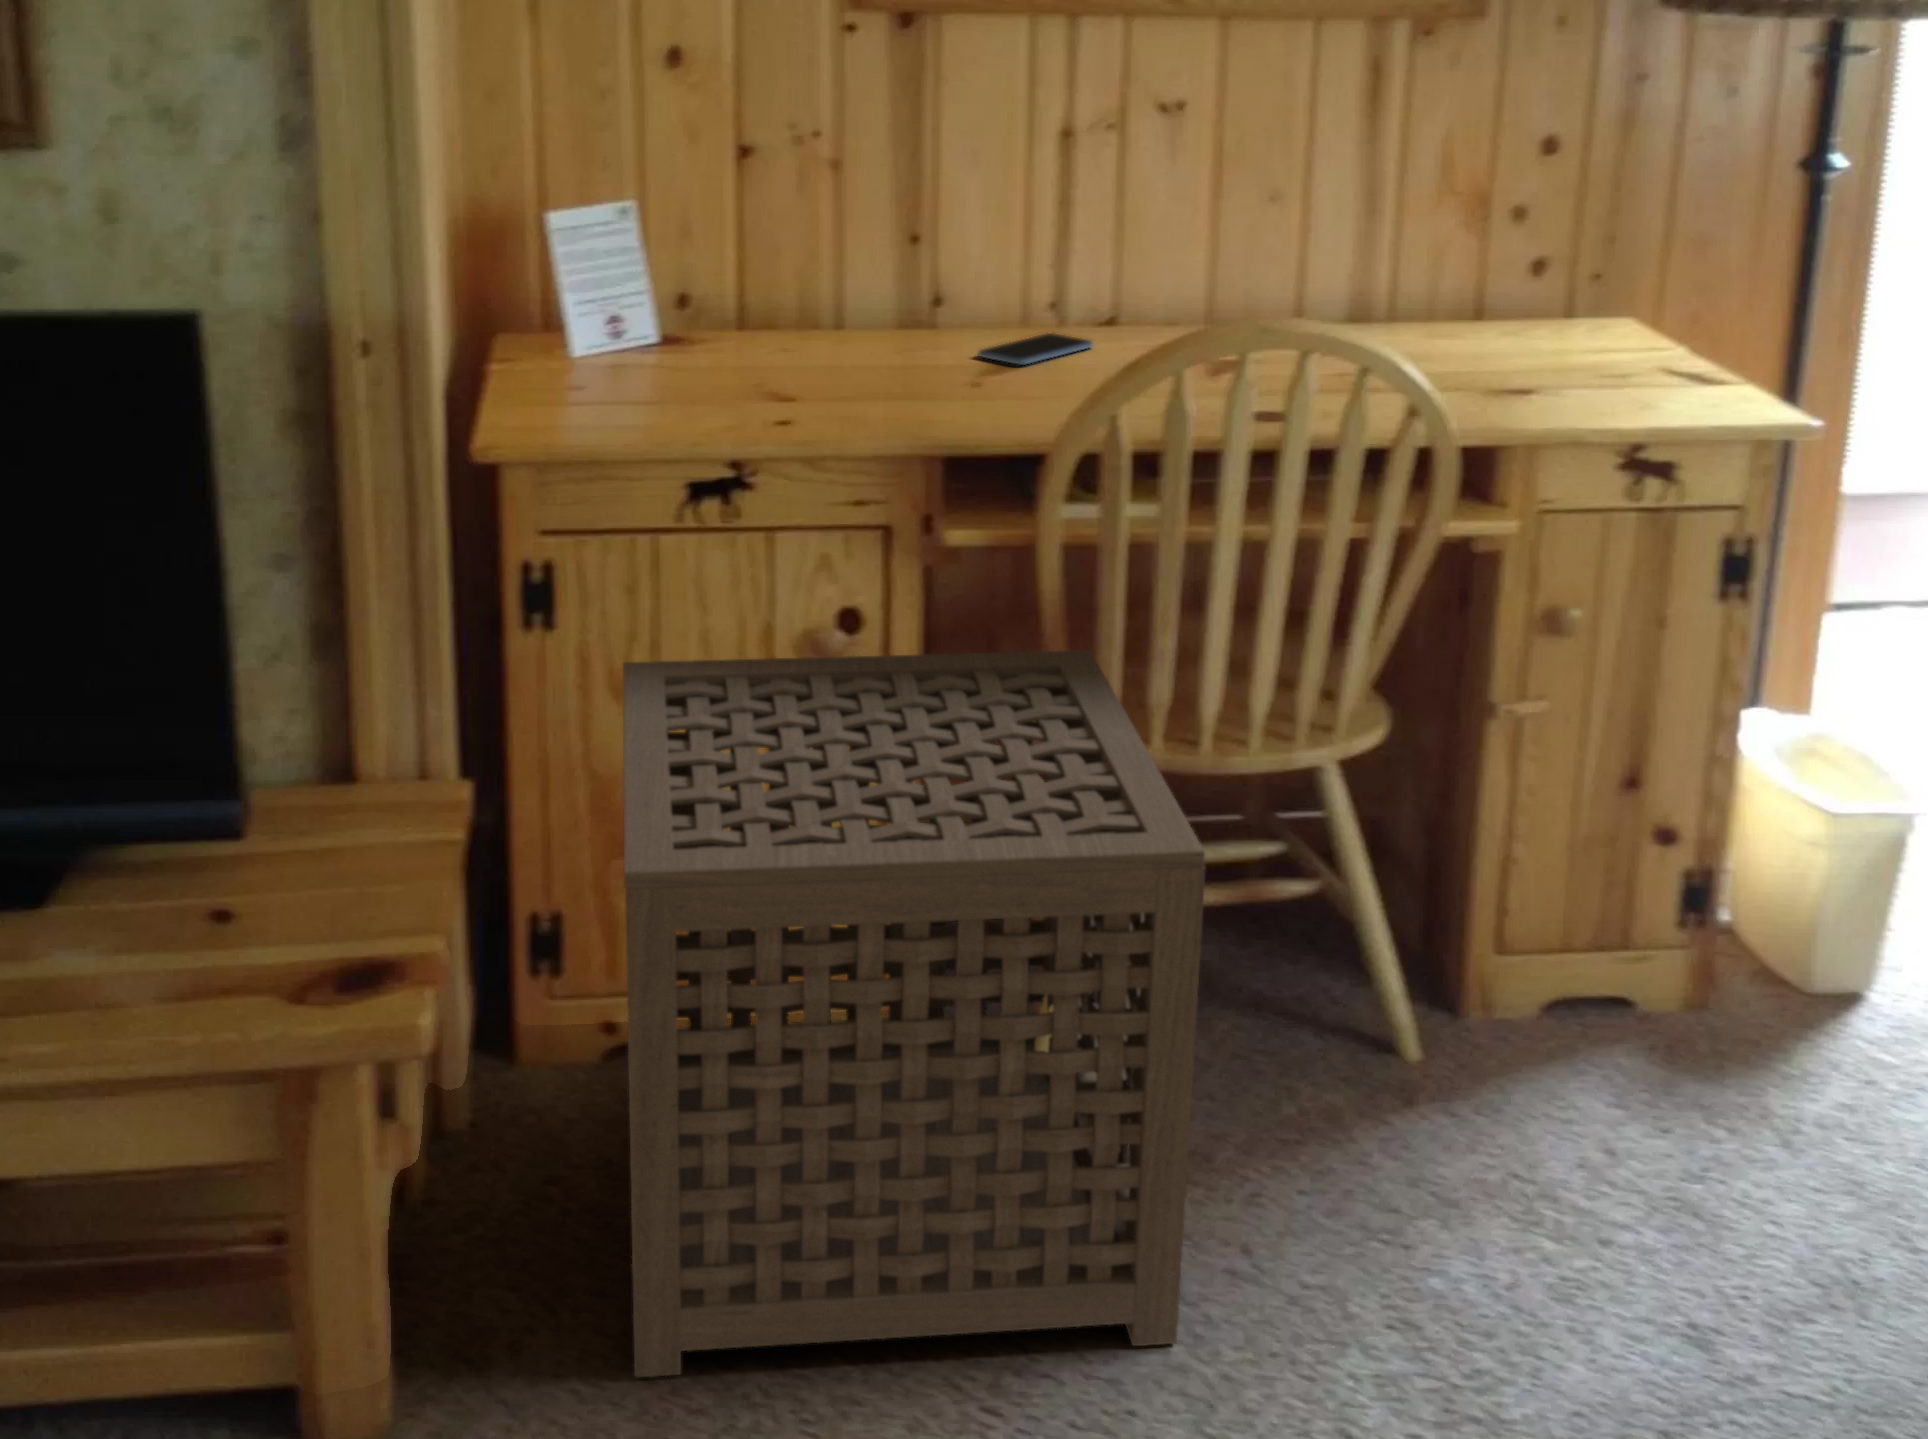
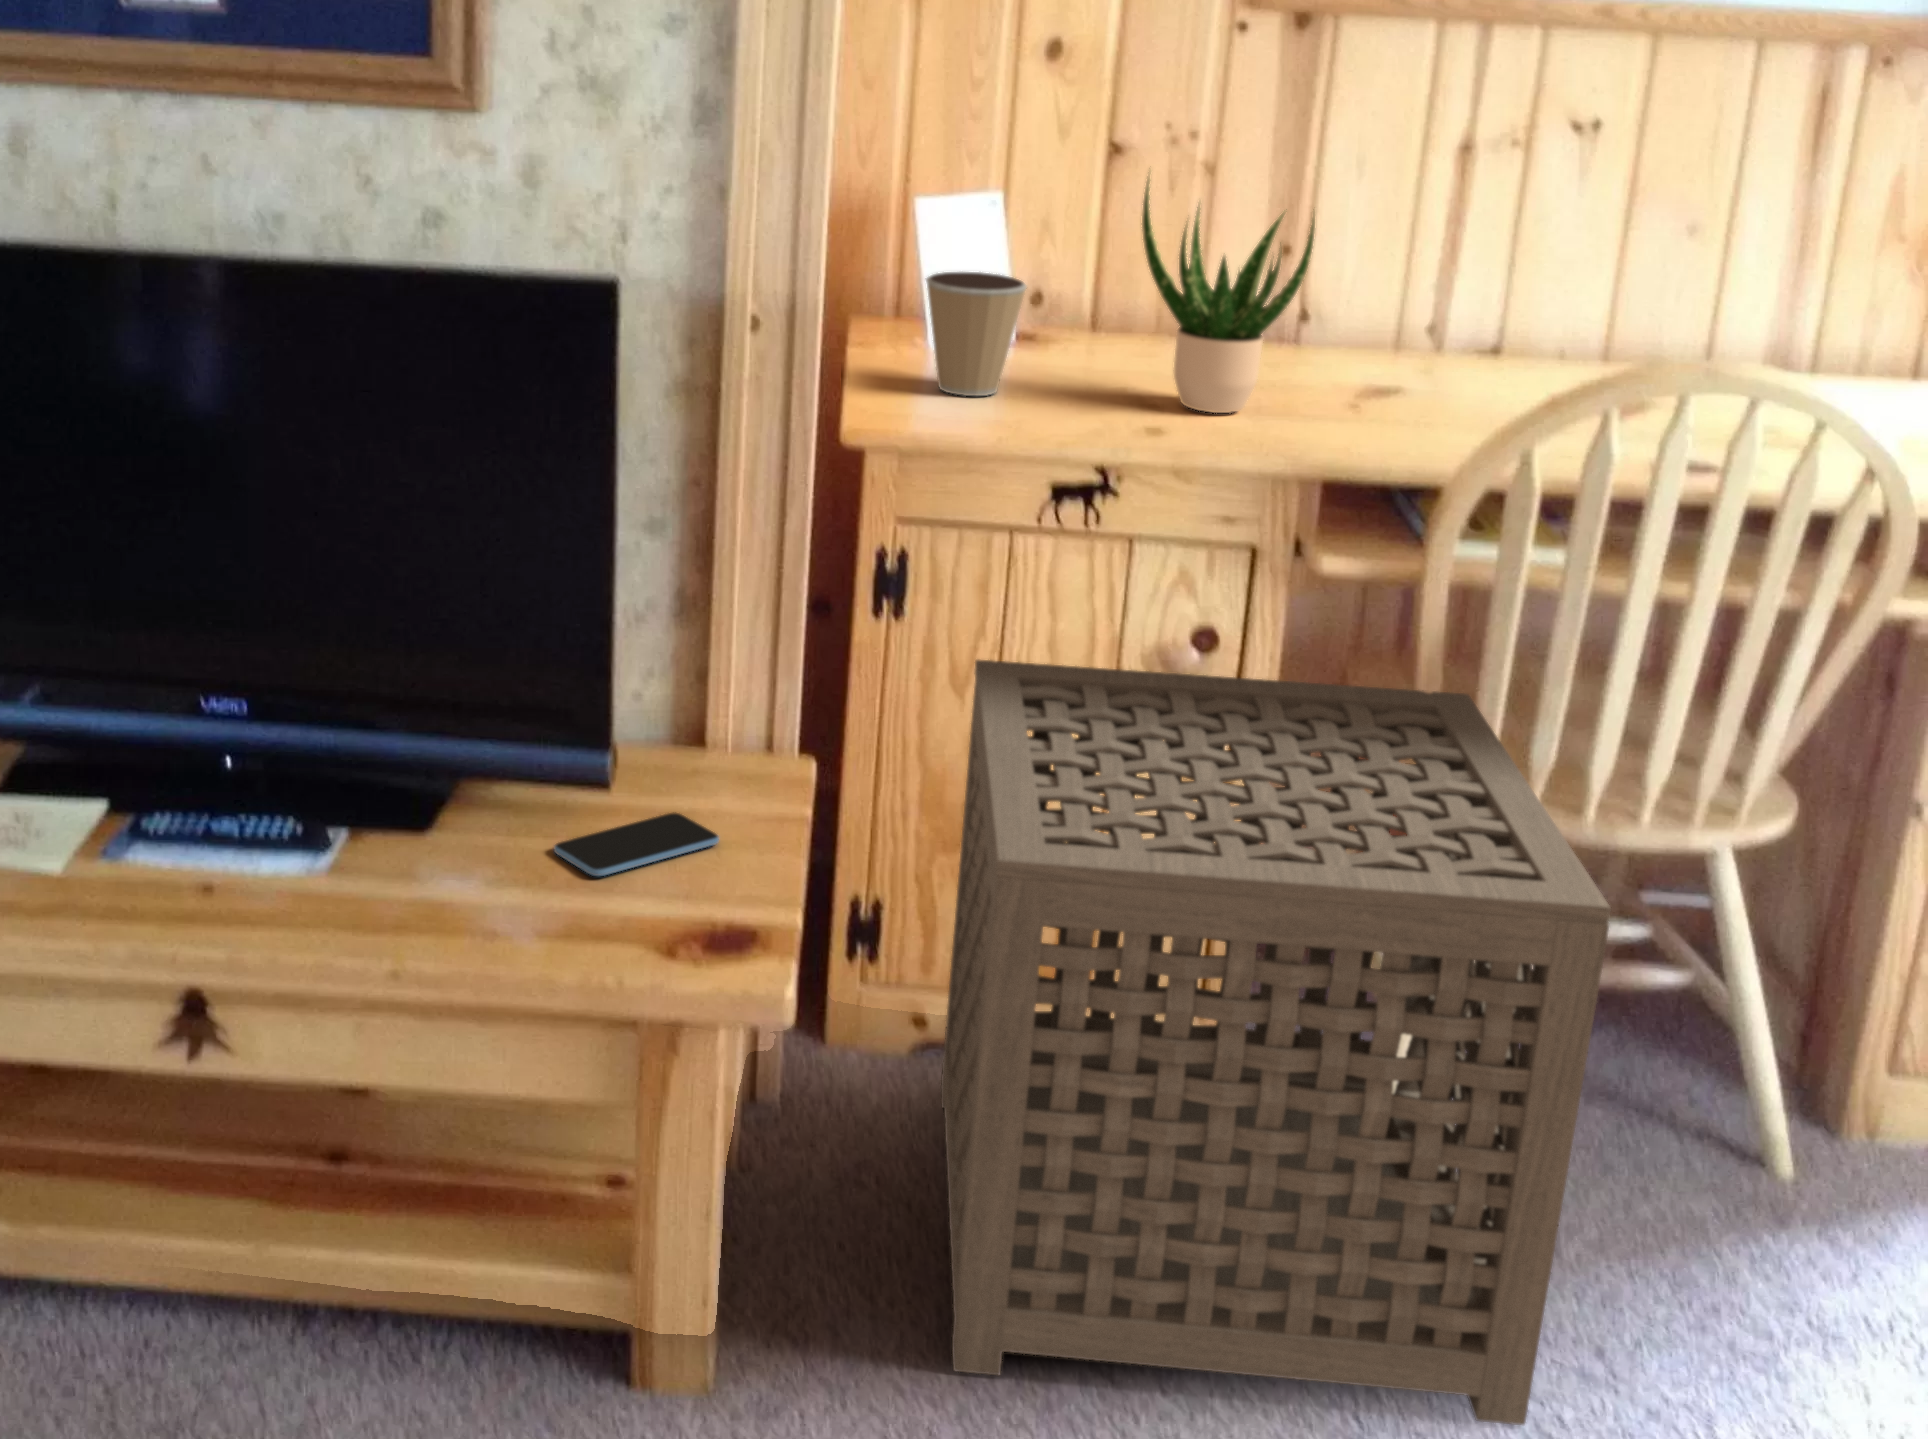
potted plant: none [754,166,915,401] -> present [1142,178,1315,413]
coffee cup: none [548,279,649,402] -> present [926,272,1026,396]
smartphone: present [978,333,1093,365] -> present [554,812,719,876]

